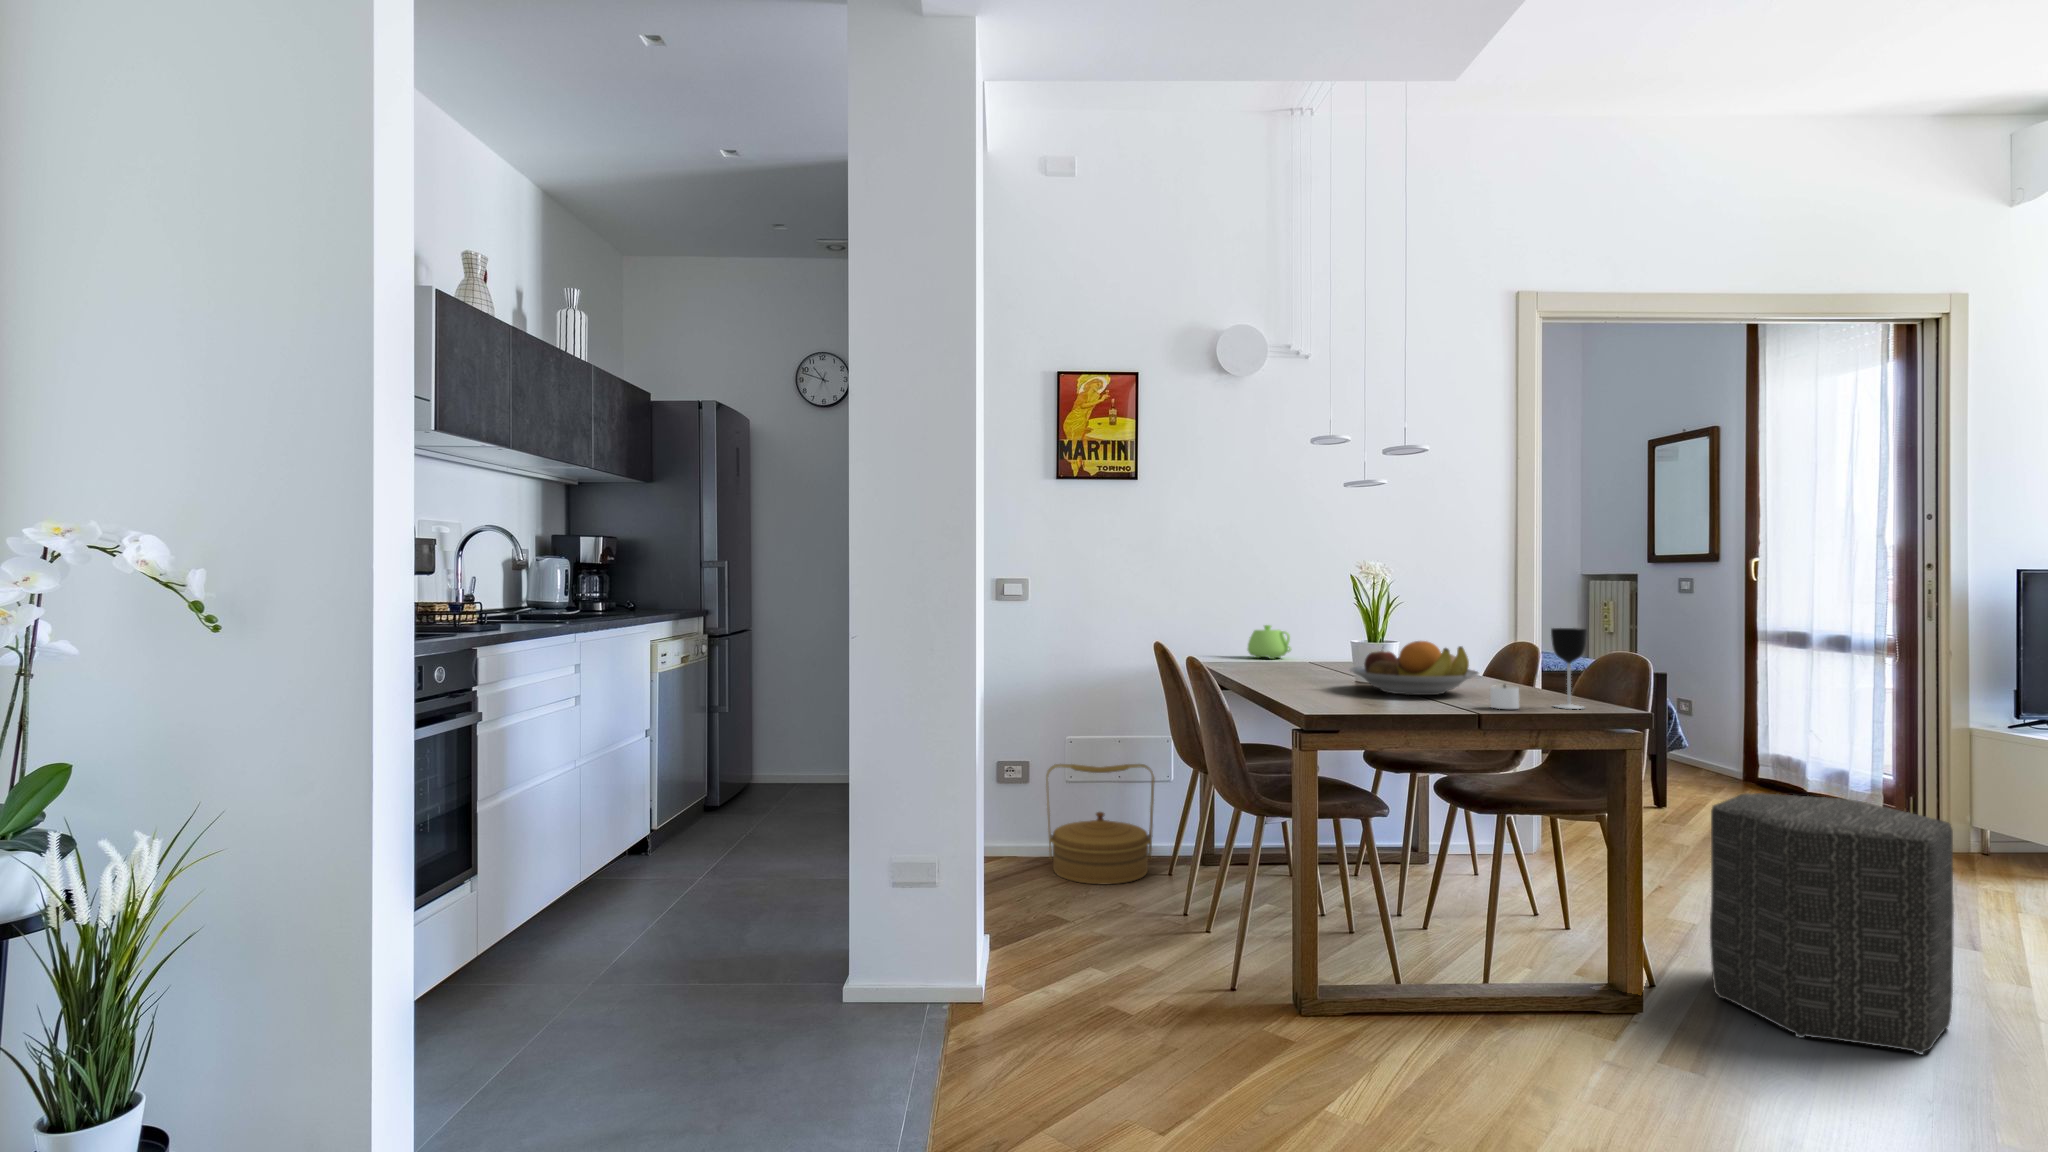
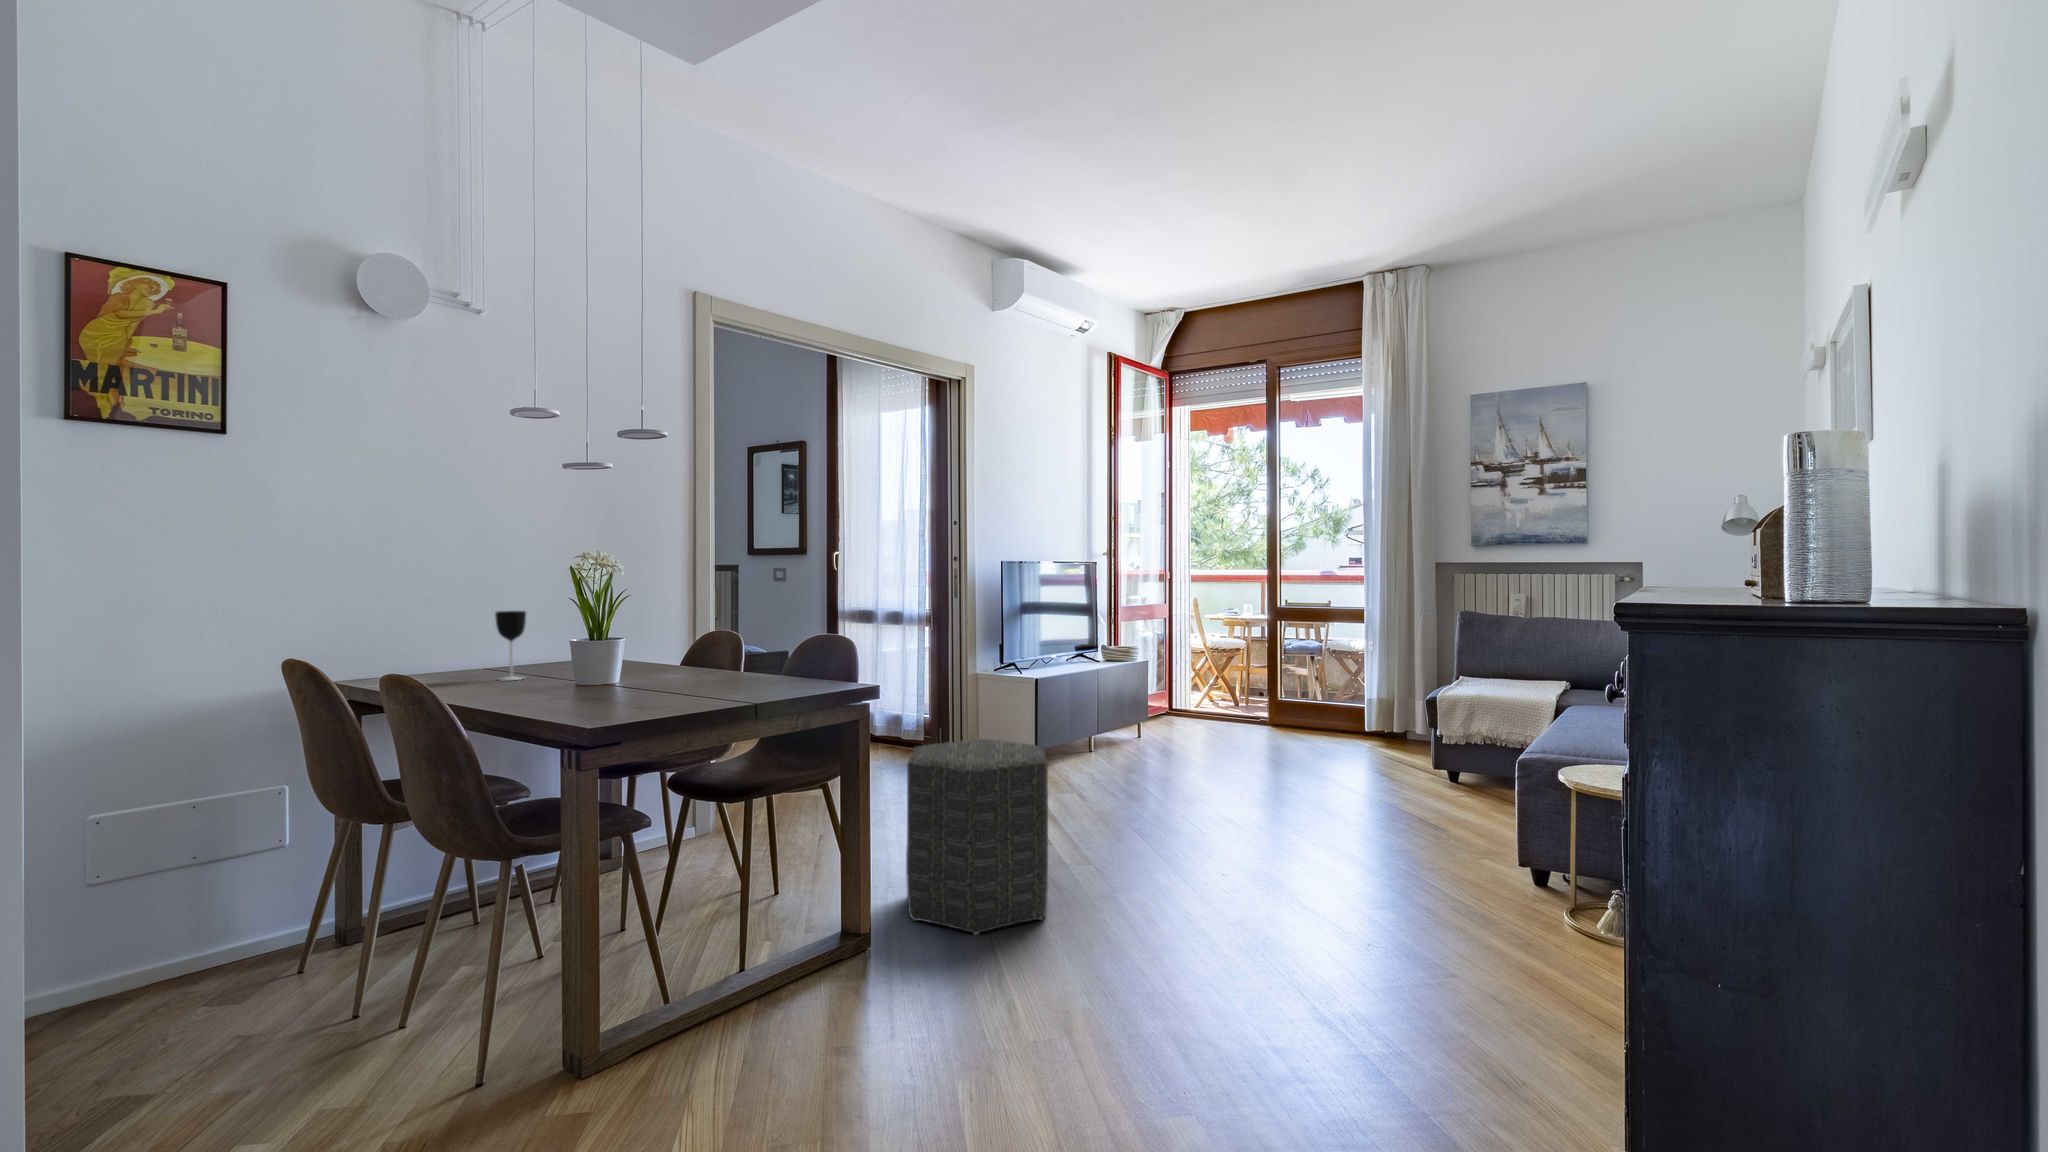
teapot: present [1248,625,1291,659] -> none [385,627,461,668]
wine glass: present [1551,628,1587,709] -> present [495,611,526,680]
fruit bowl: present [1350,641,1479,695] -> none [587,637,726,696]
candle: present [1490,685,1519,709] -> none [755,675,787,701]
woven basket: present [1046,764,1155,885] -> none [60,829,273,1031]

